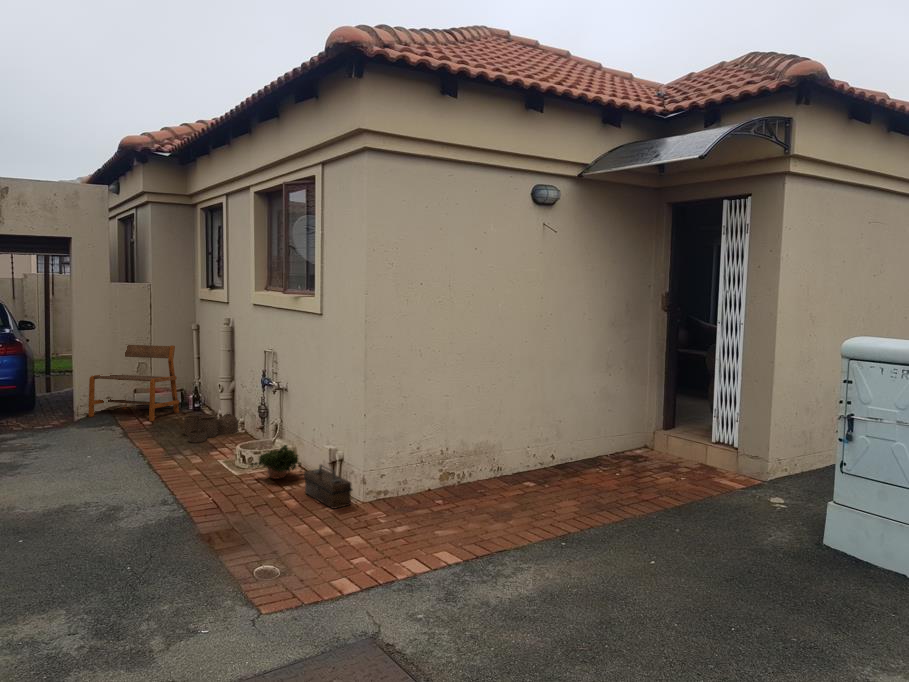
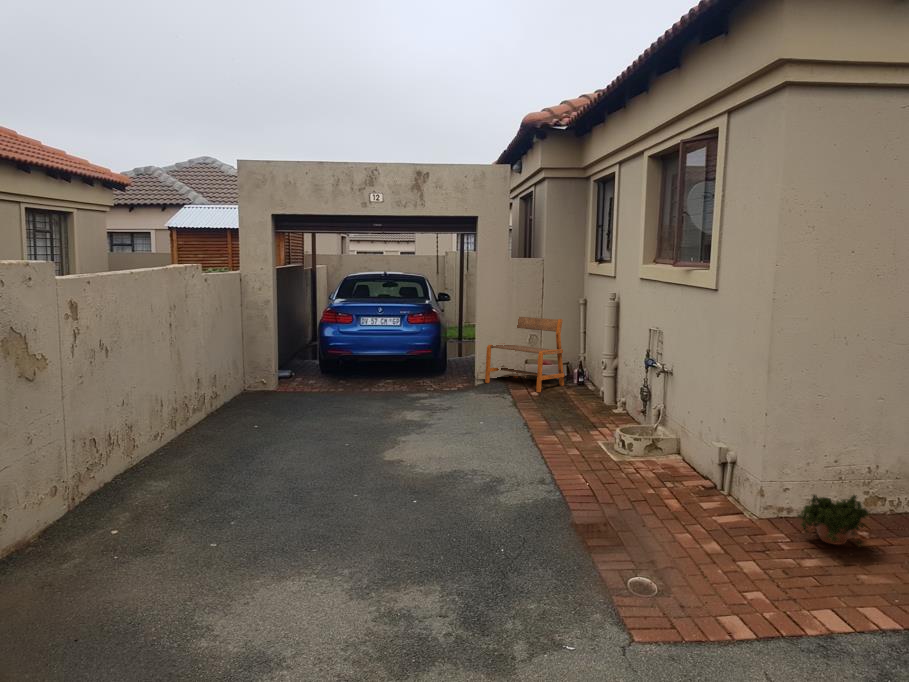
woven basket: present [184,414,238,442] -> none [567,388,621,420]
potted plant: present [250,445,303,482] -> present [798,495,869,548]
toolbox: present [303,465,353,509] -> none [688,465,748,520]

